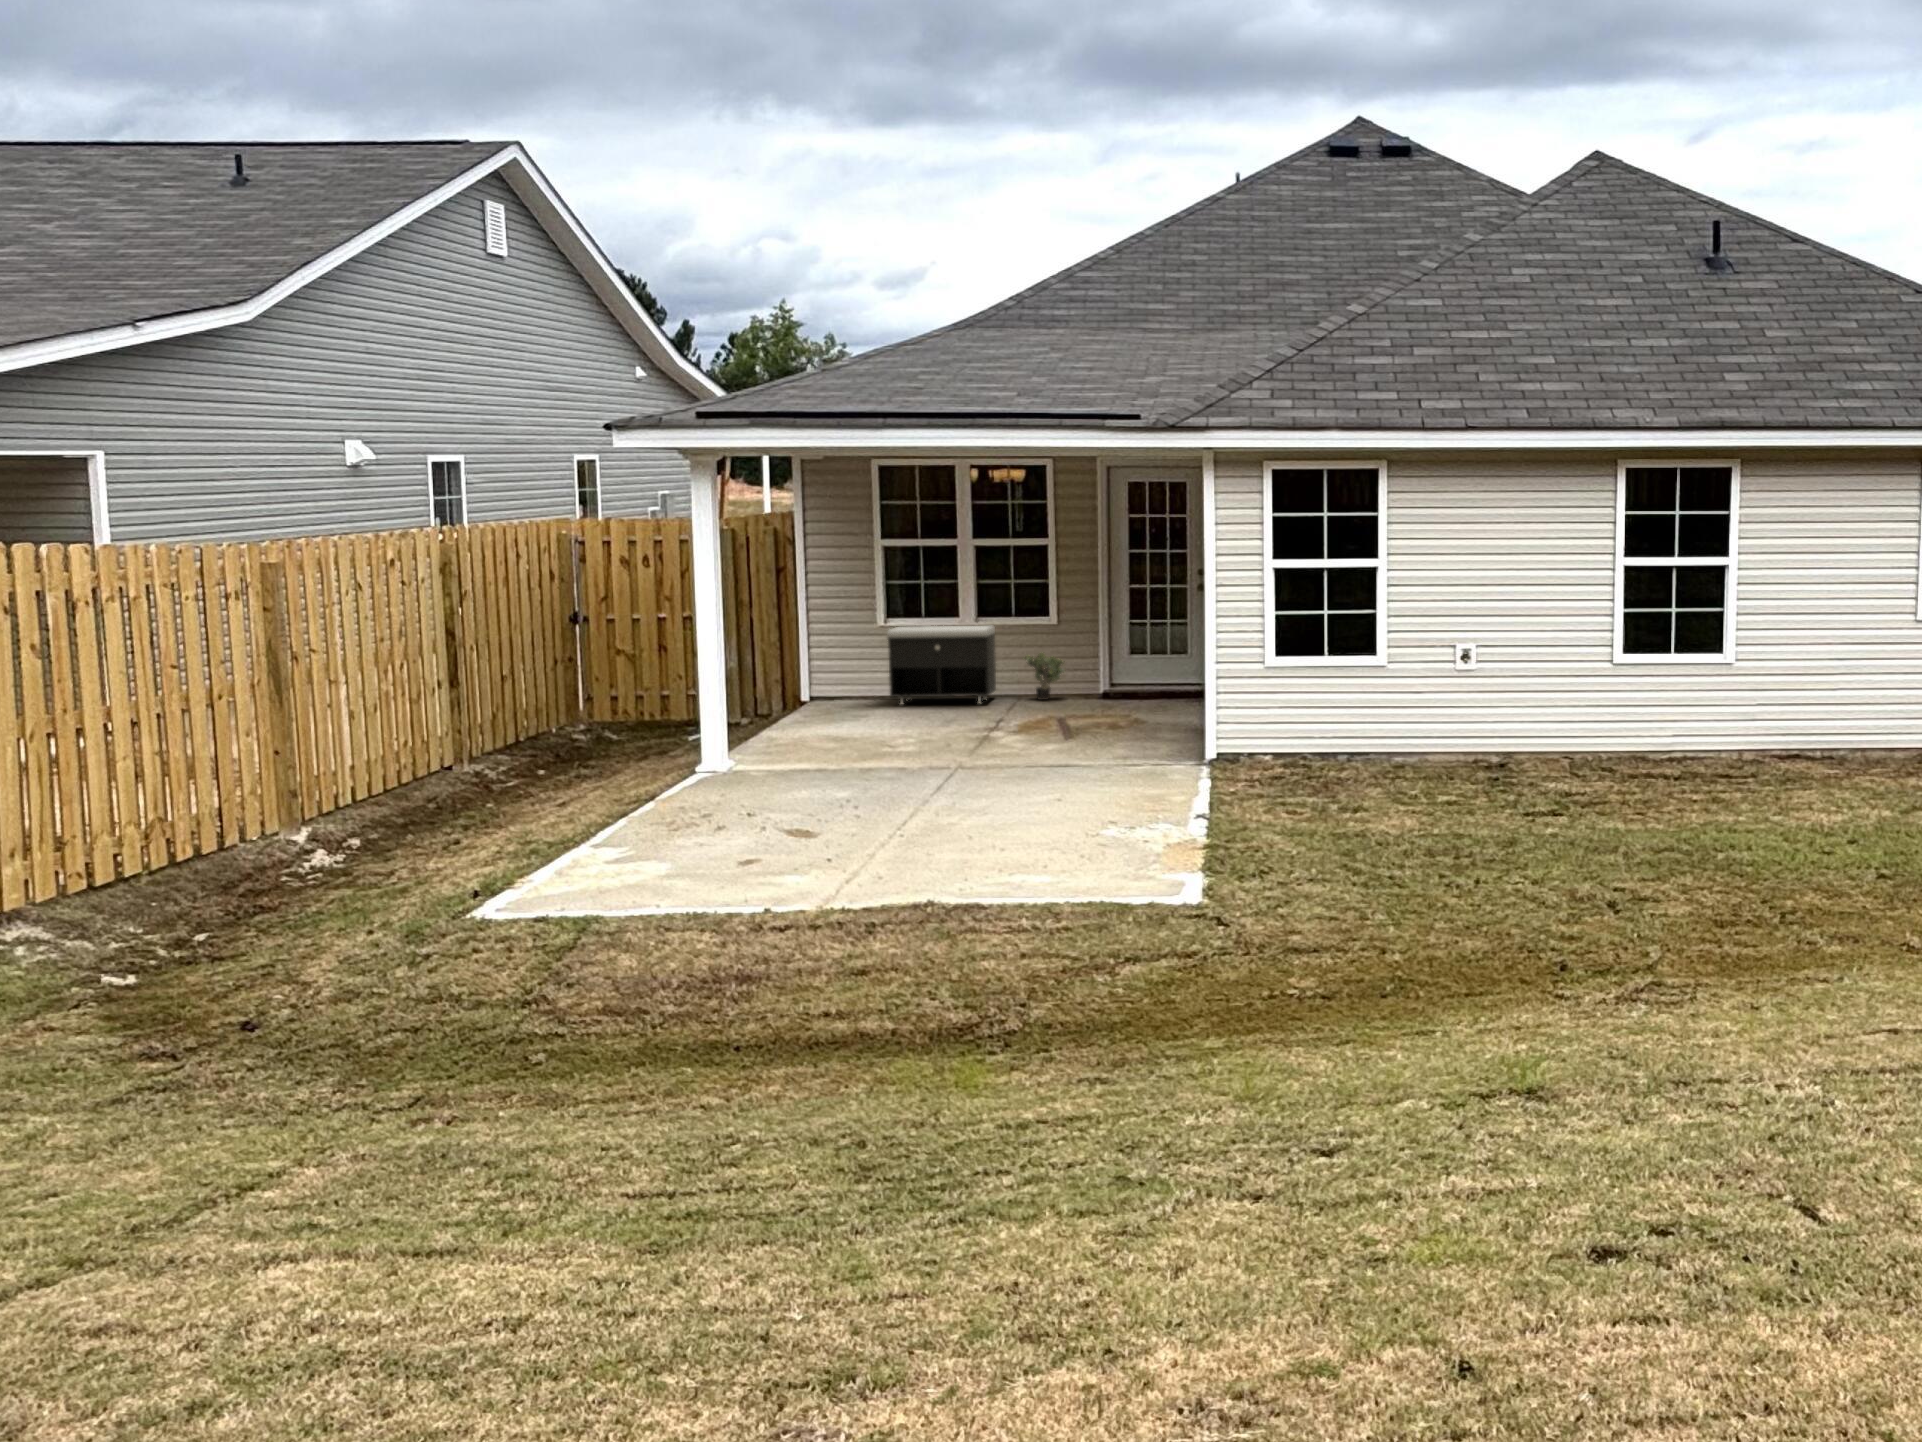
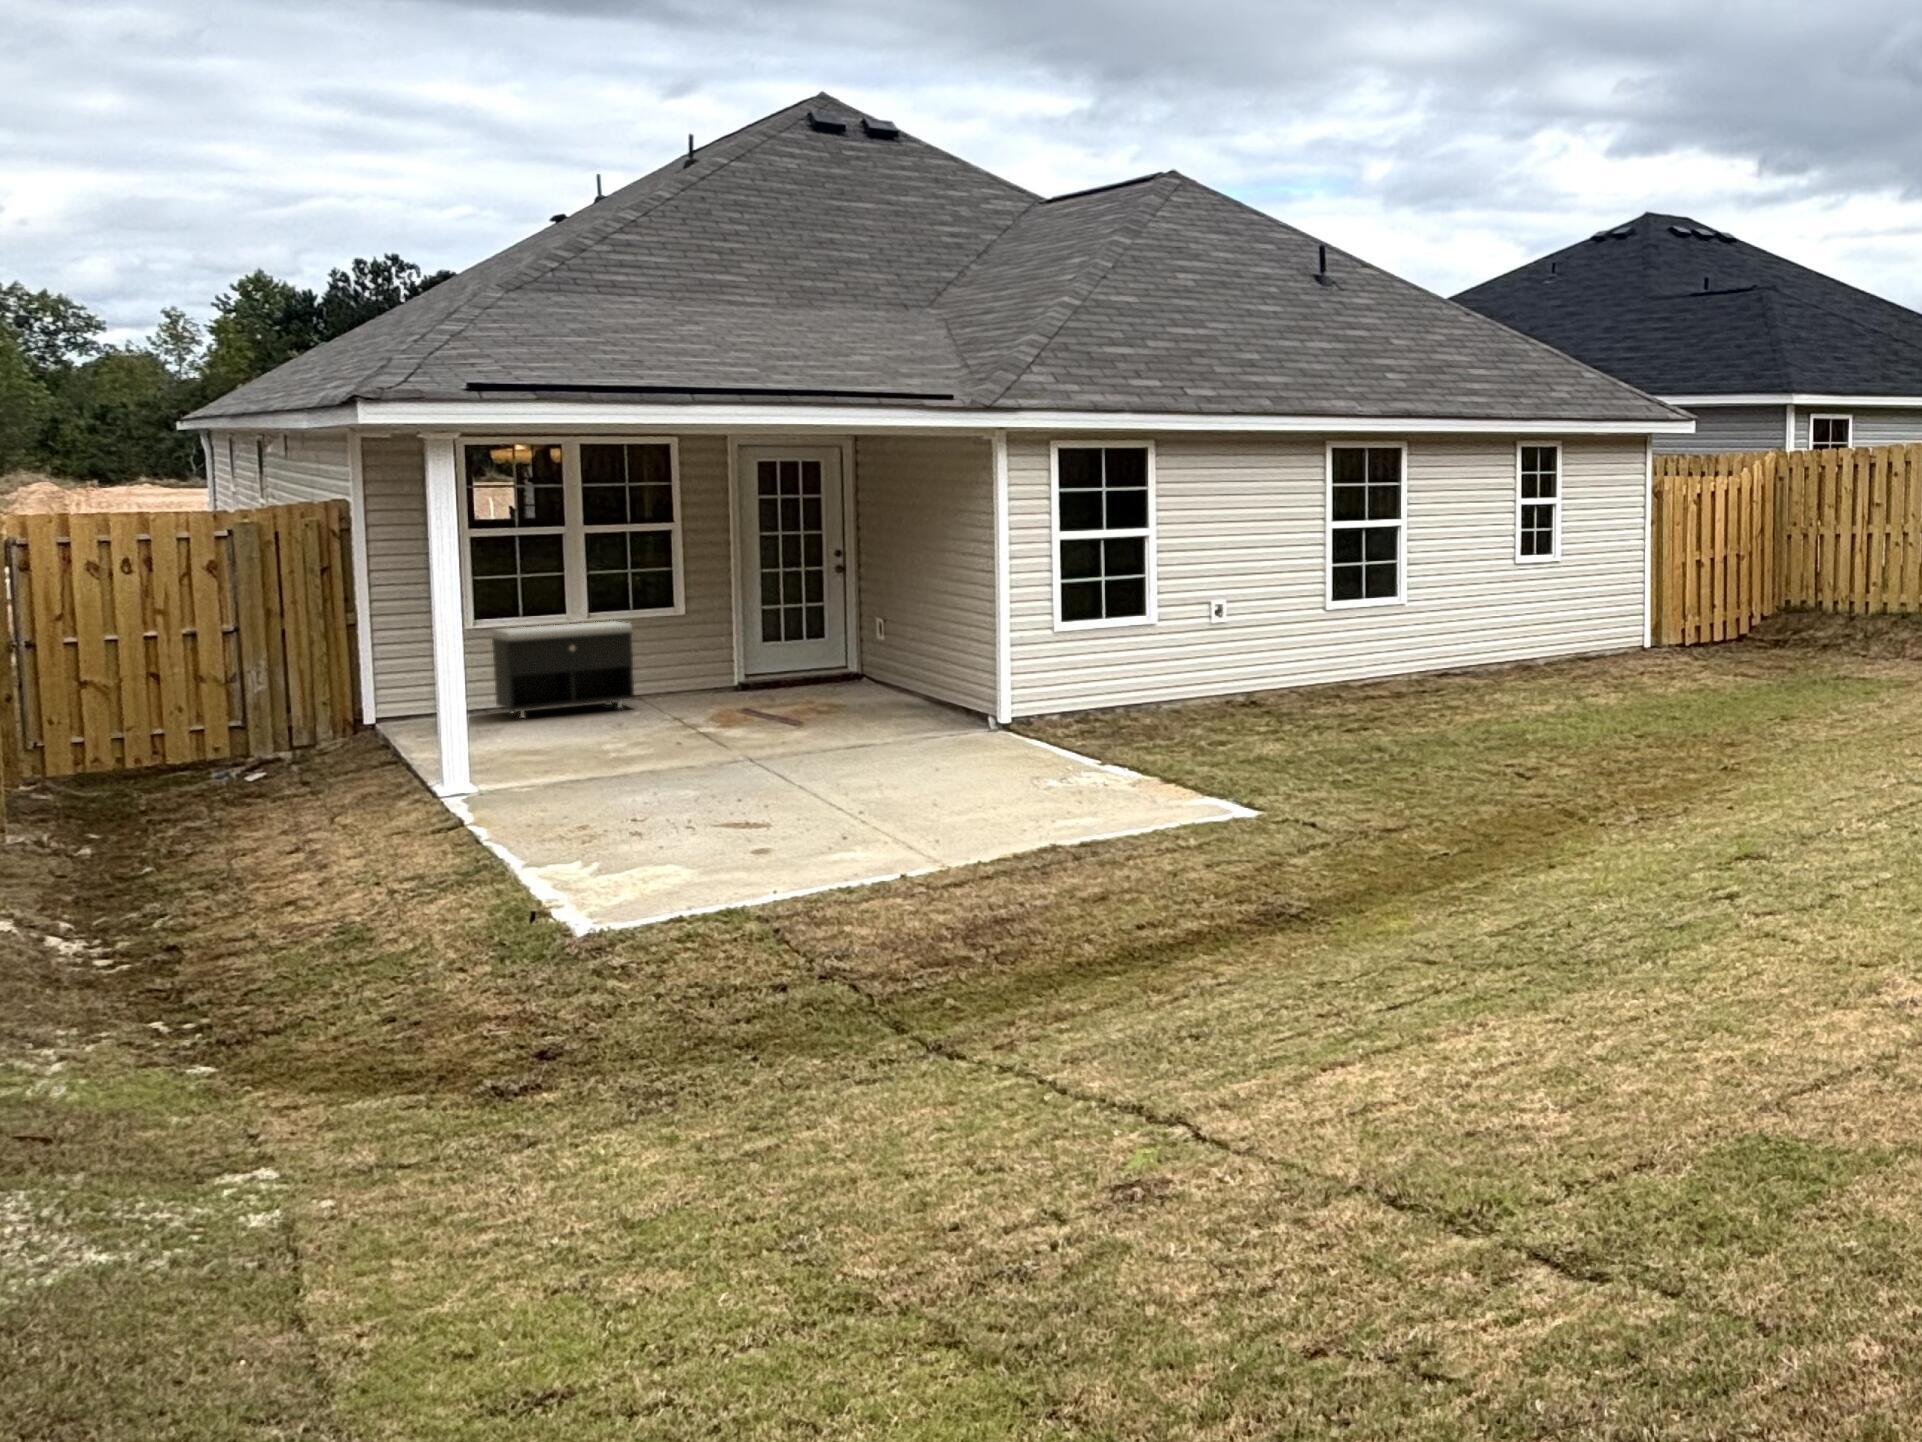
potted plant: present [1026,653,1064,700] -> none [656,647,704,699]

